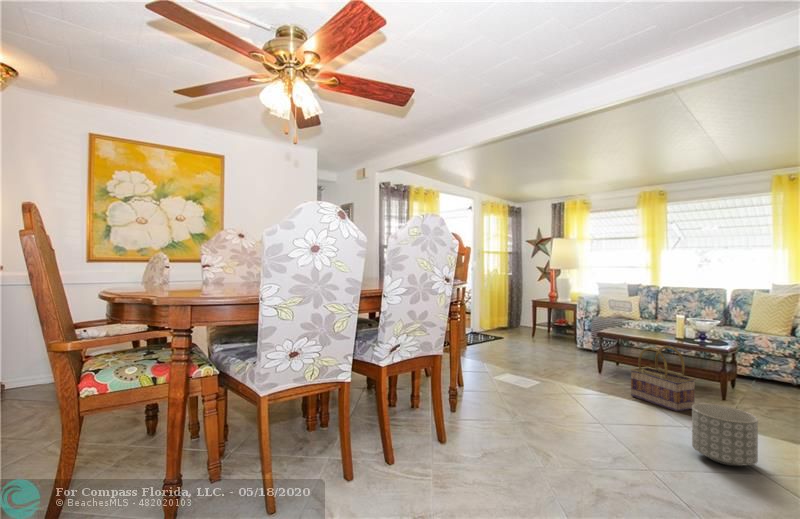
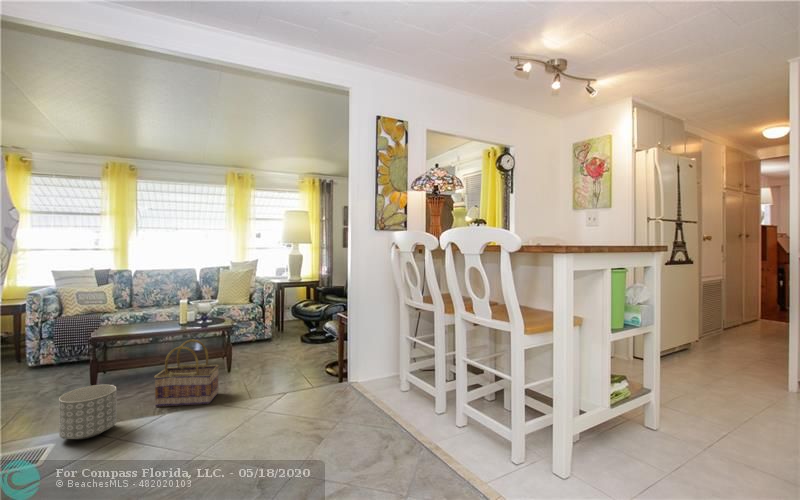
planter: present [692,404,758,466] -> present [59,385,117,439]

